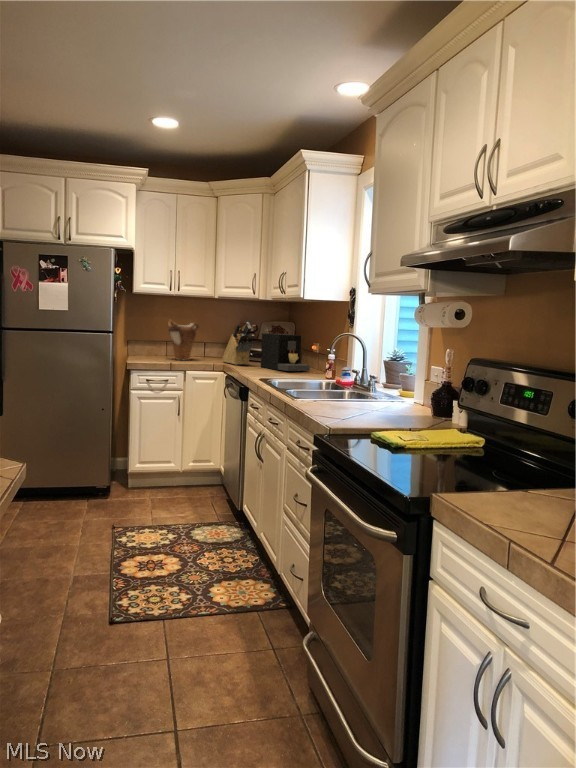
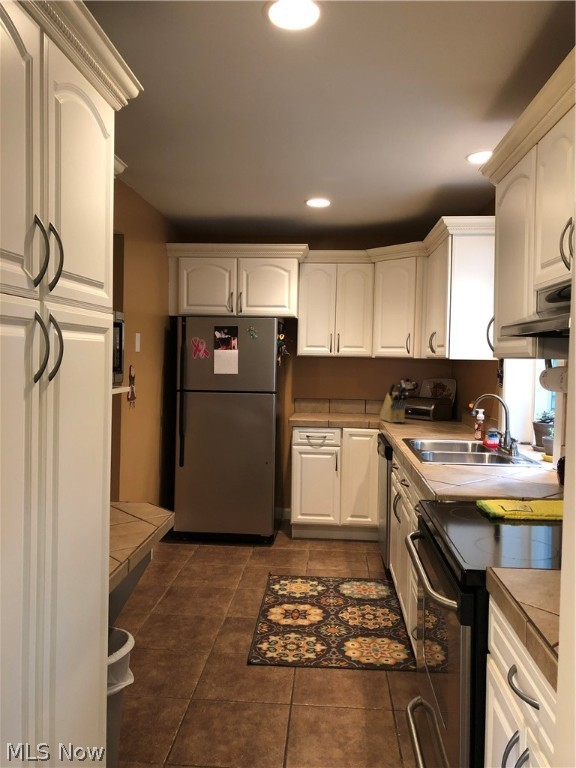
vase: present [168,320,198,360] -> none [328,379,357,418]
coffee maker: present [261,333,310,371] -> none [415,392,463,430]

